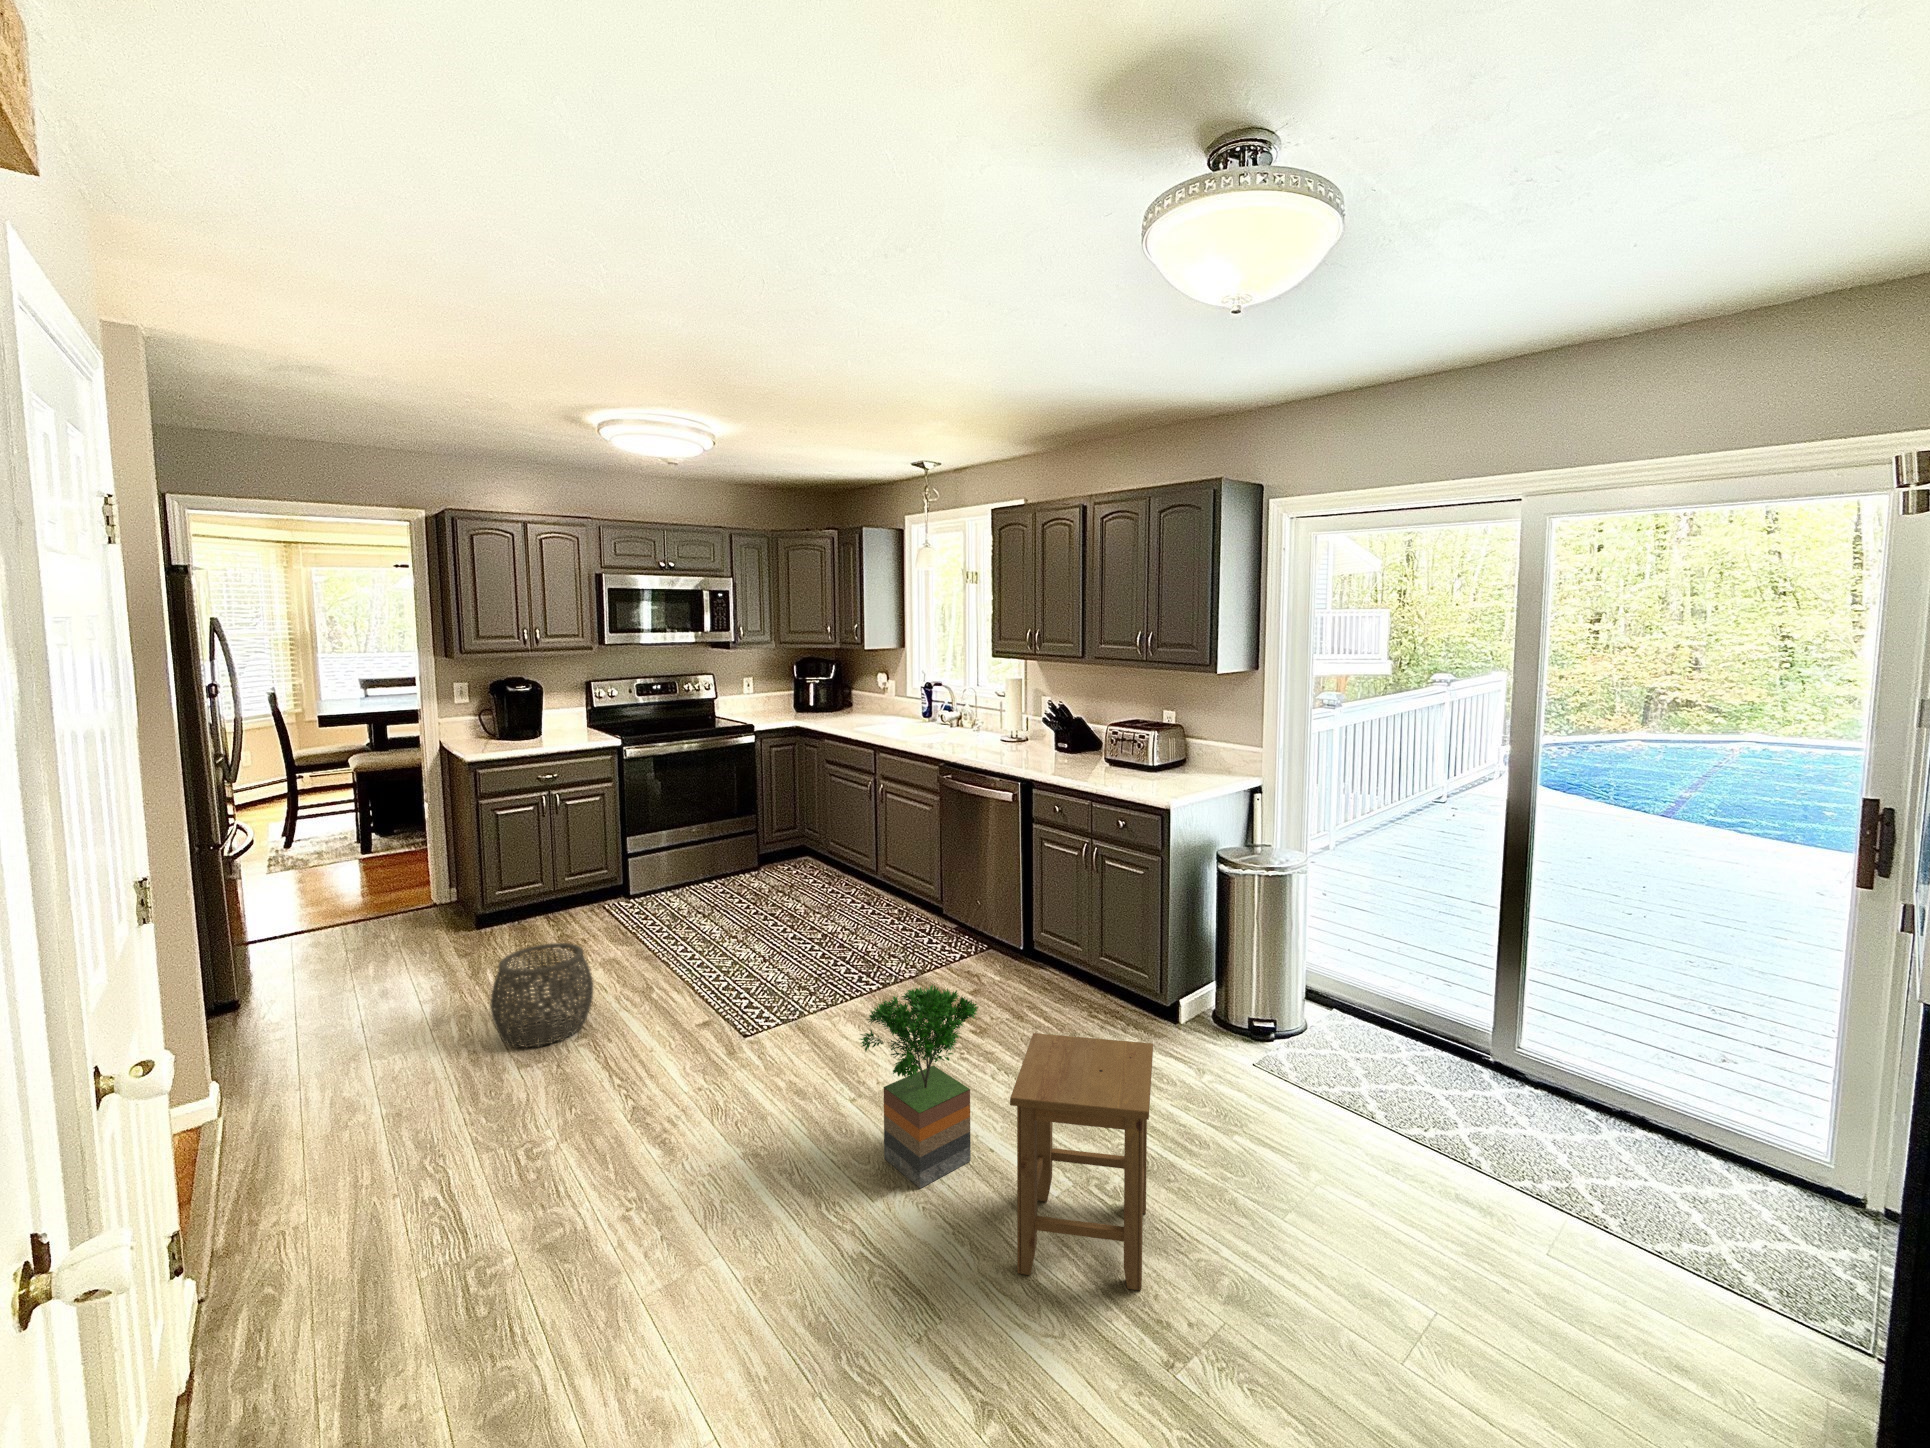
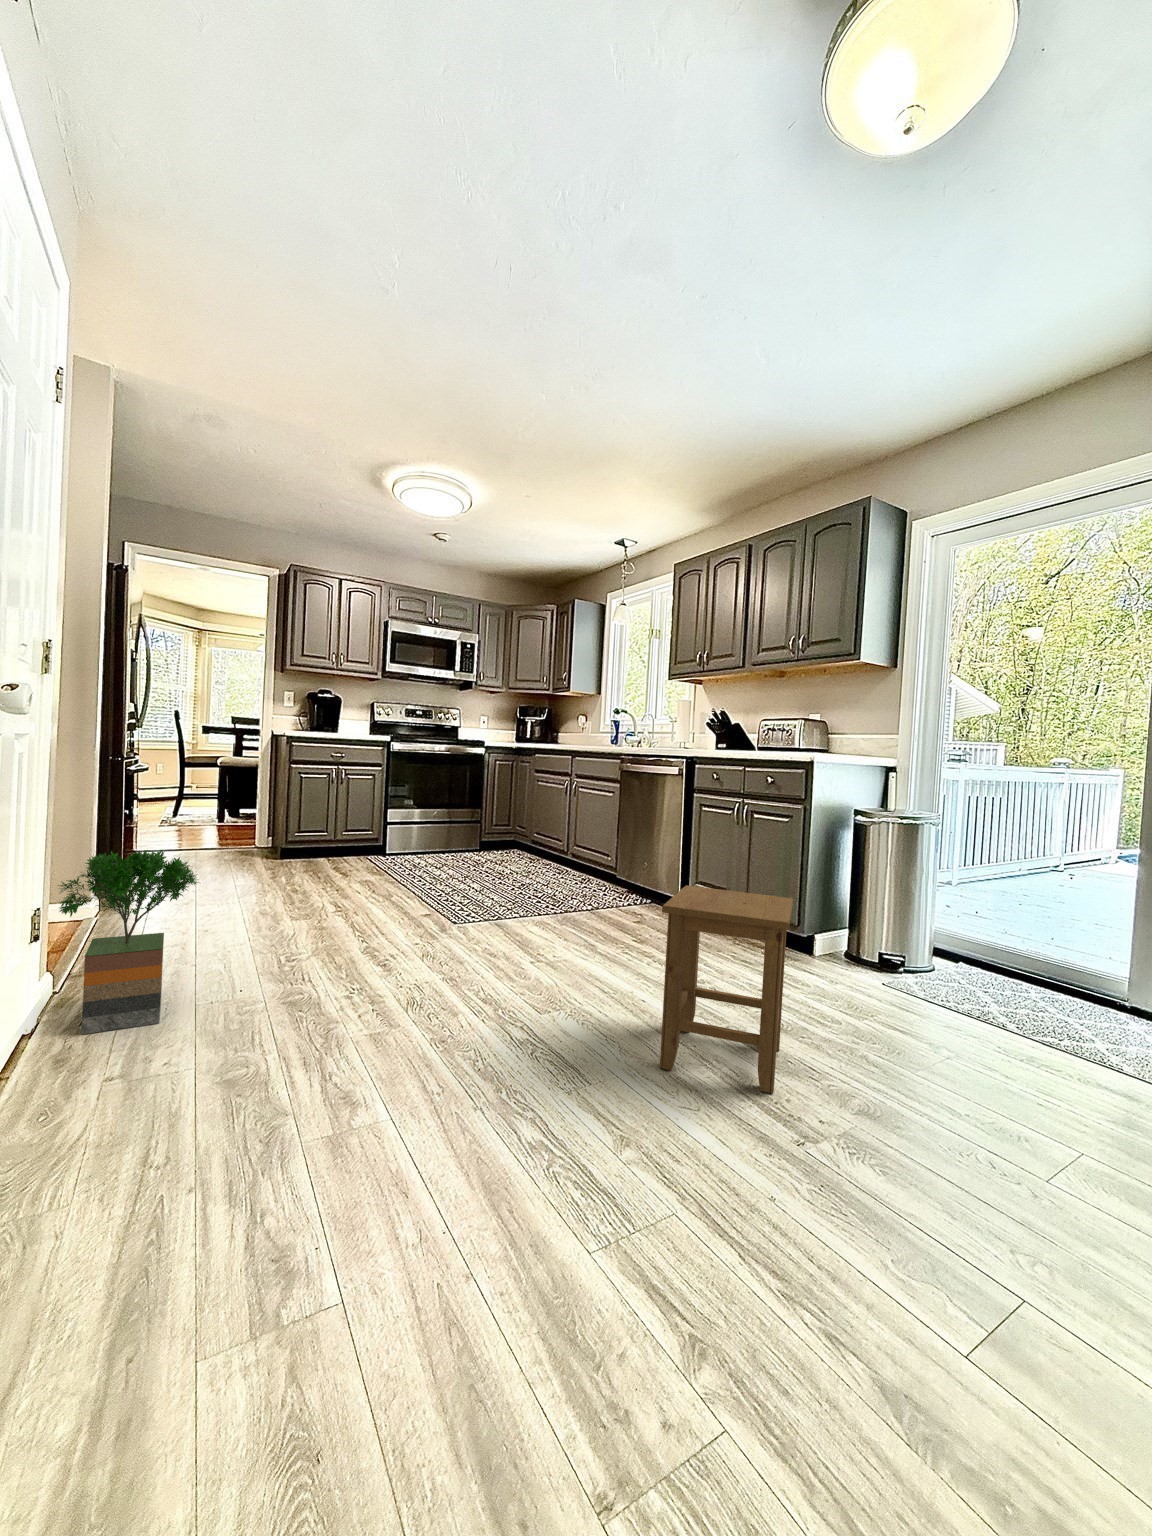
woven basket: present [490,943,593,1047] -> none [278,844,351,912]
potted tree: present [860,985,978,1188] -> present [58,850,198,1034]

